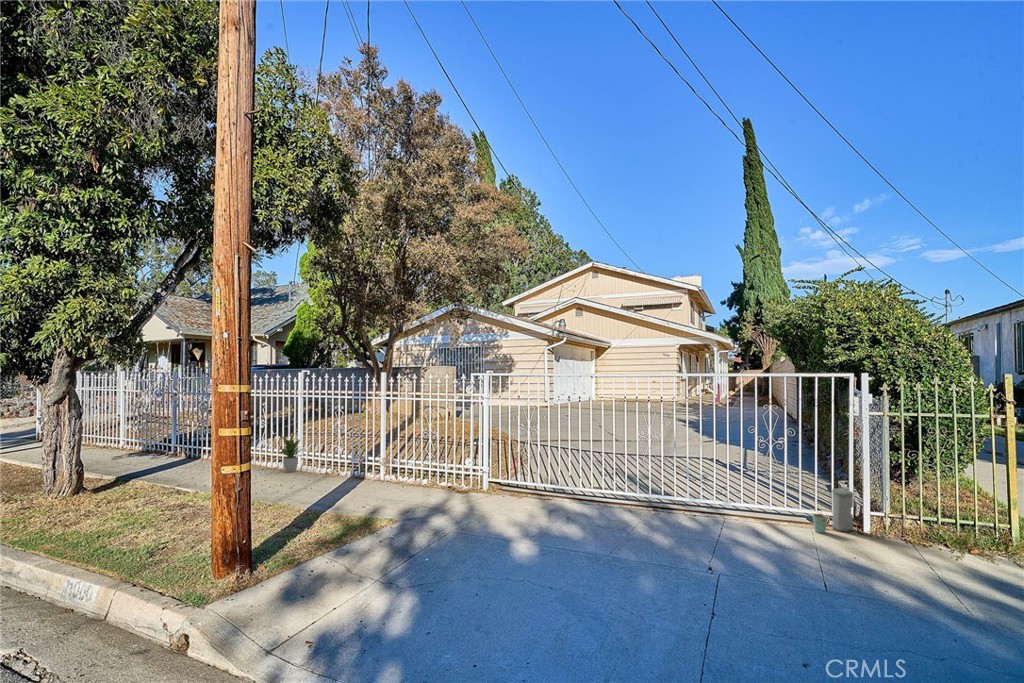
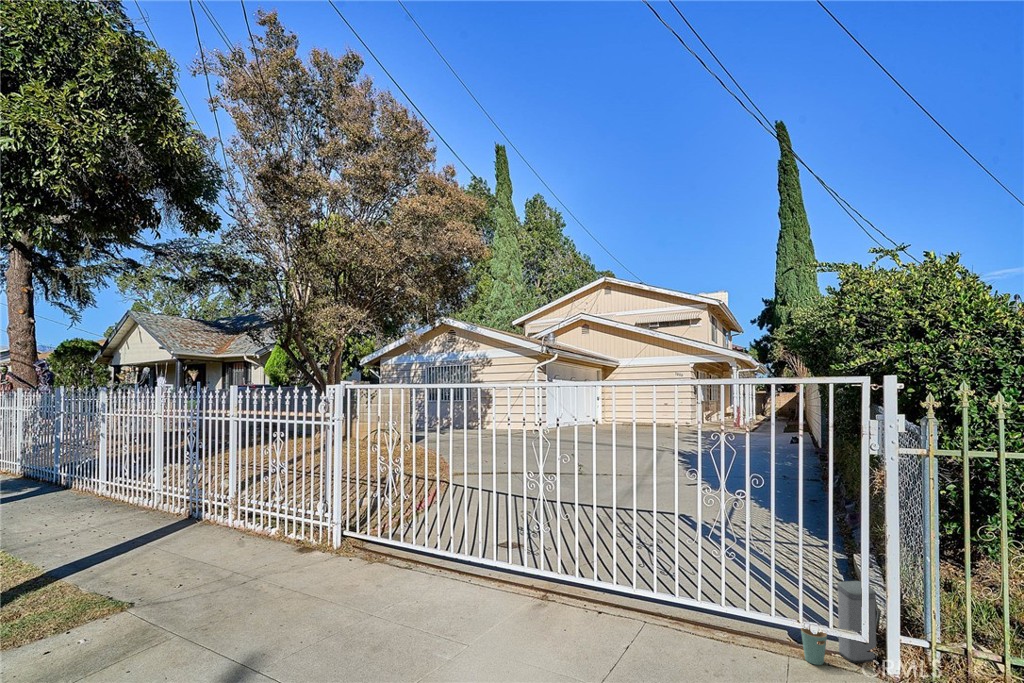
potted plant: present [281,434,300,472] -> none [98,457,139,509]

